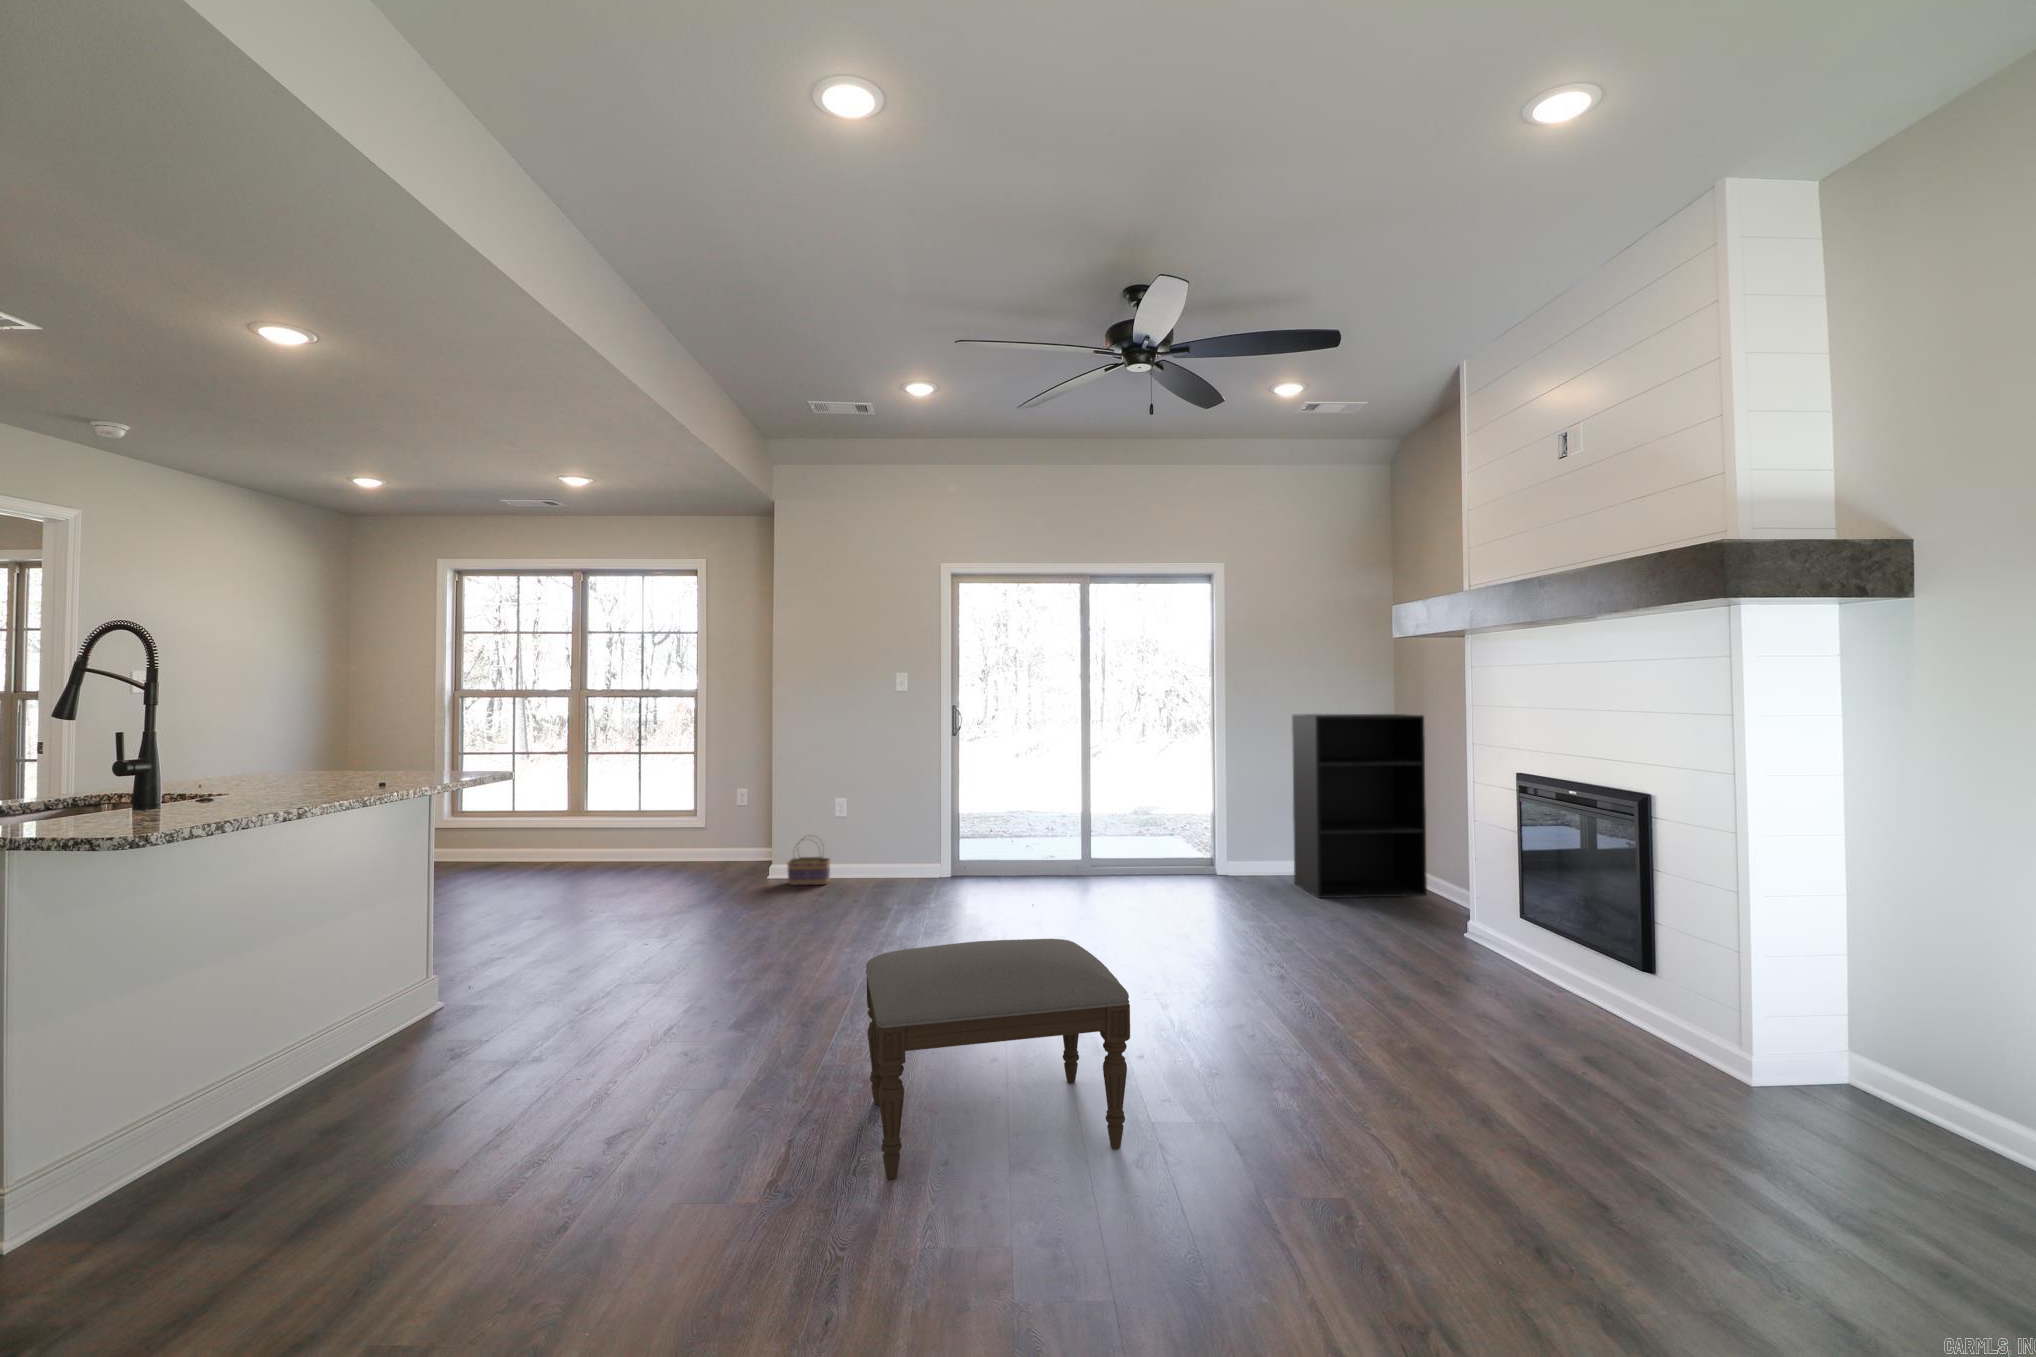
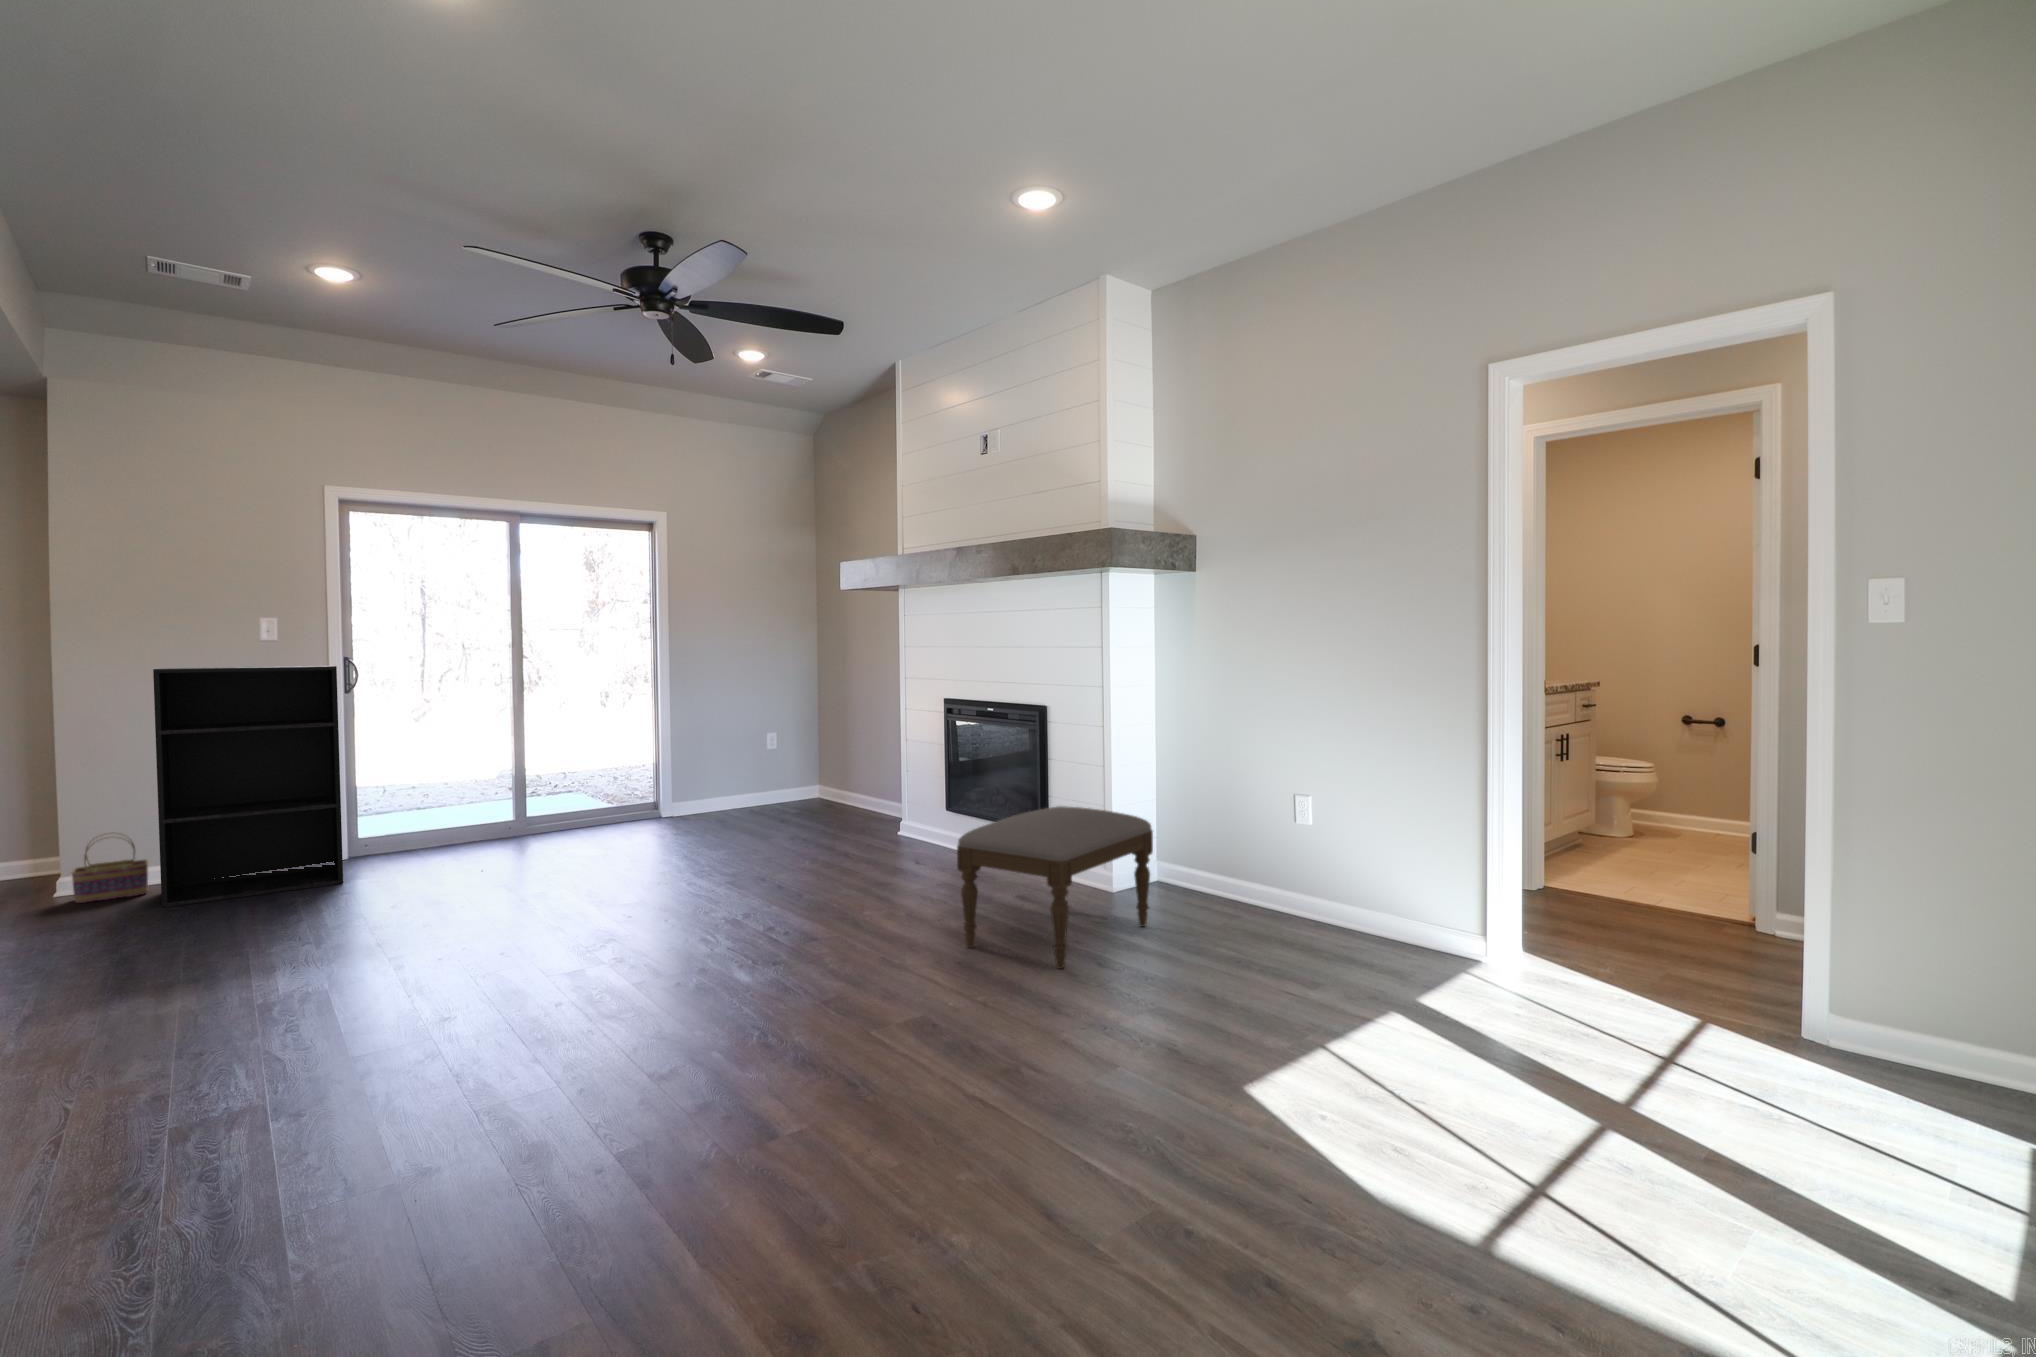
bookshelf: present [1292,714,1427,898] -> present [153,666,343,907]
ottoman: present [866,939,1130,1179] -> present [957,806,1153,969]

